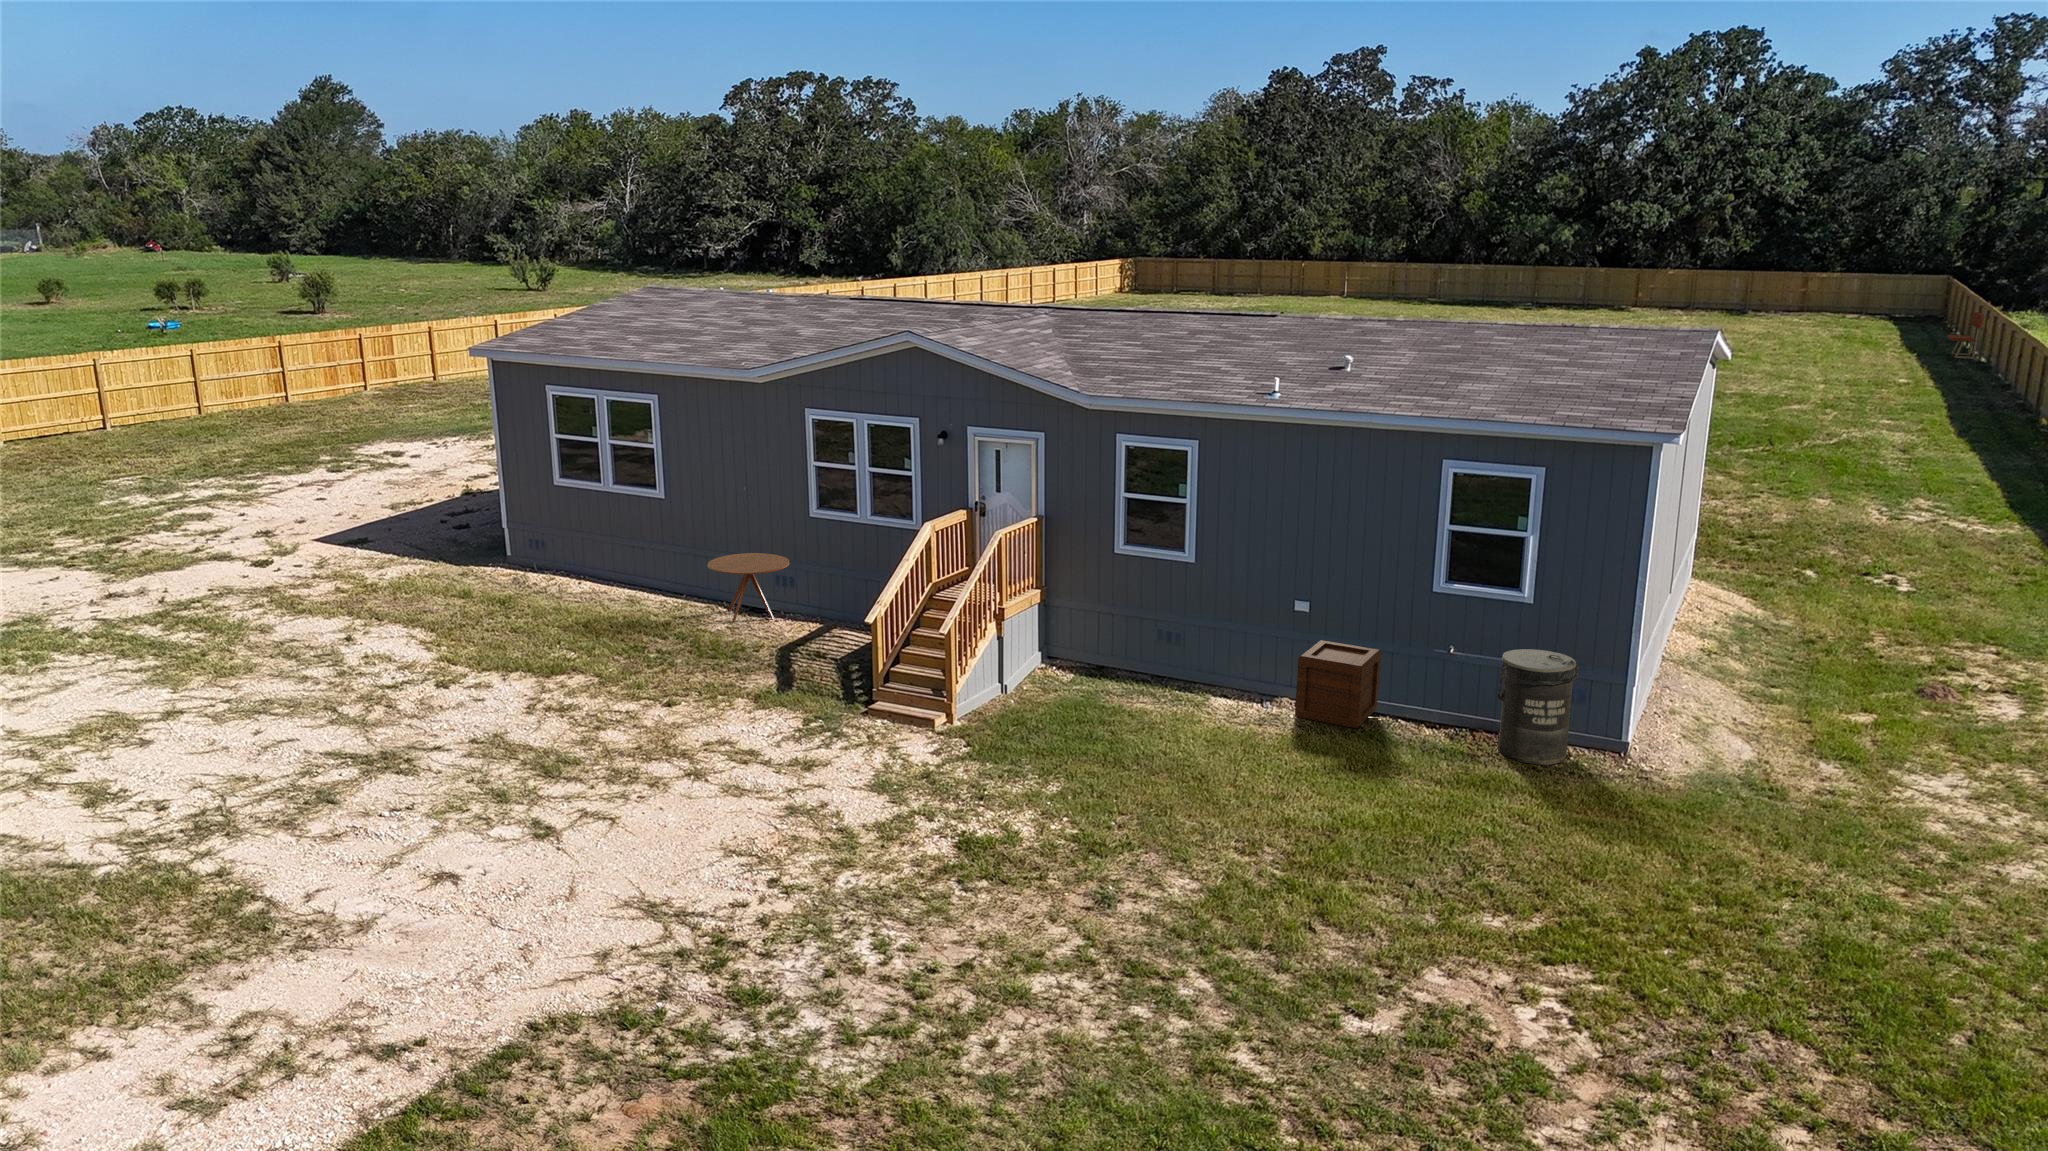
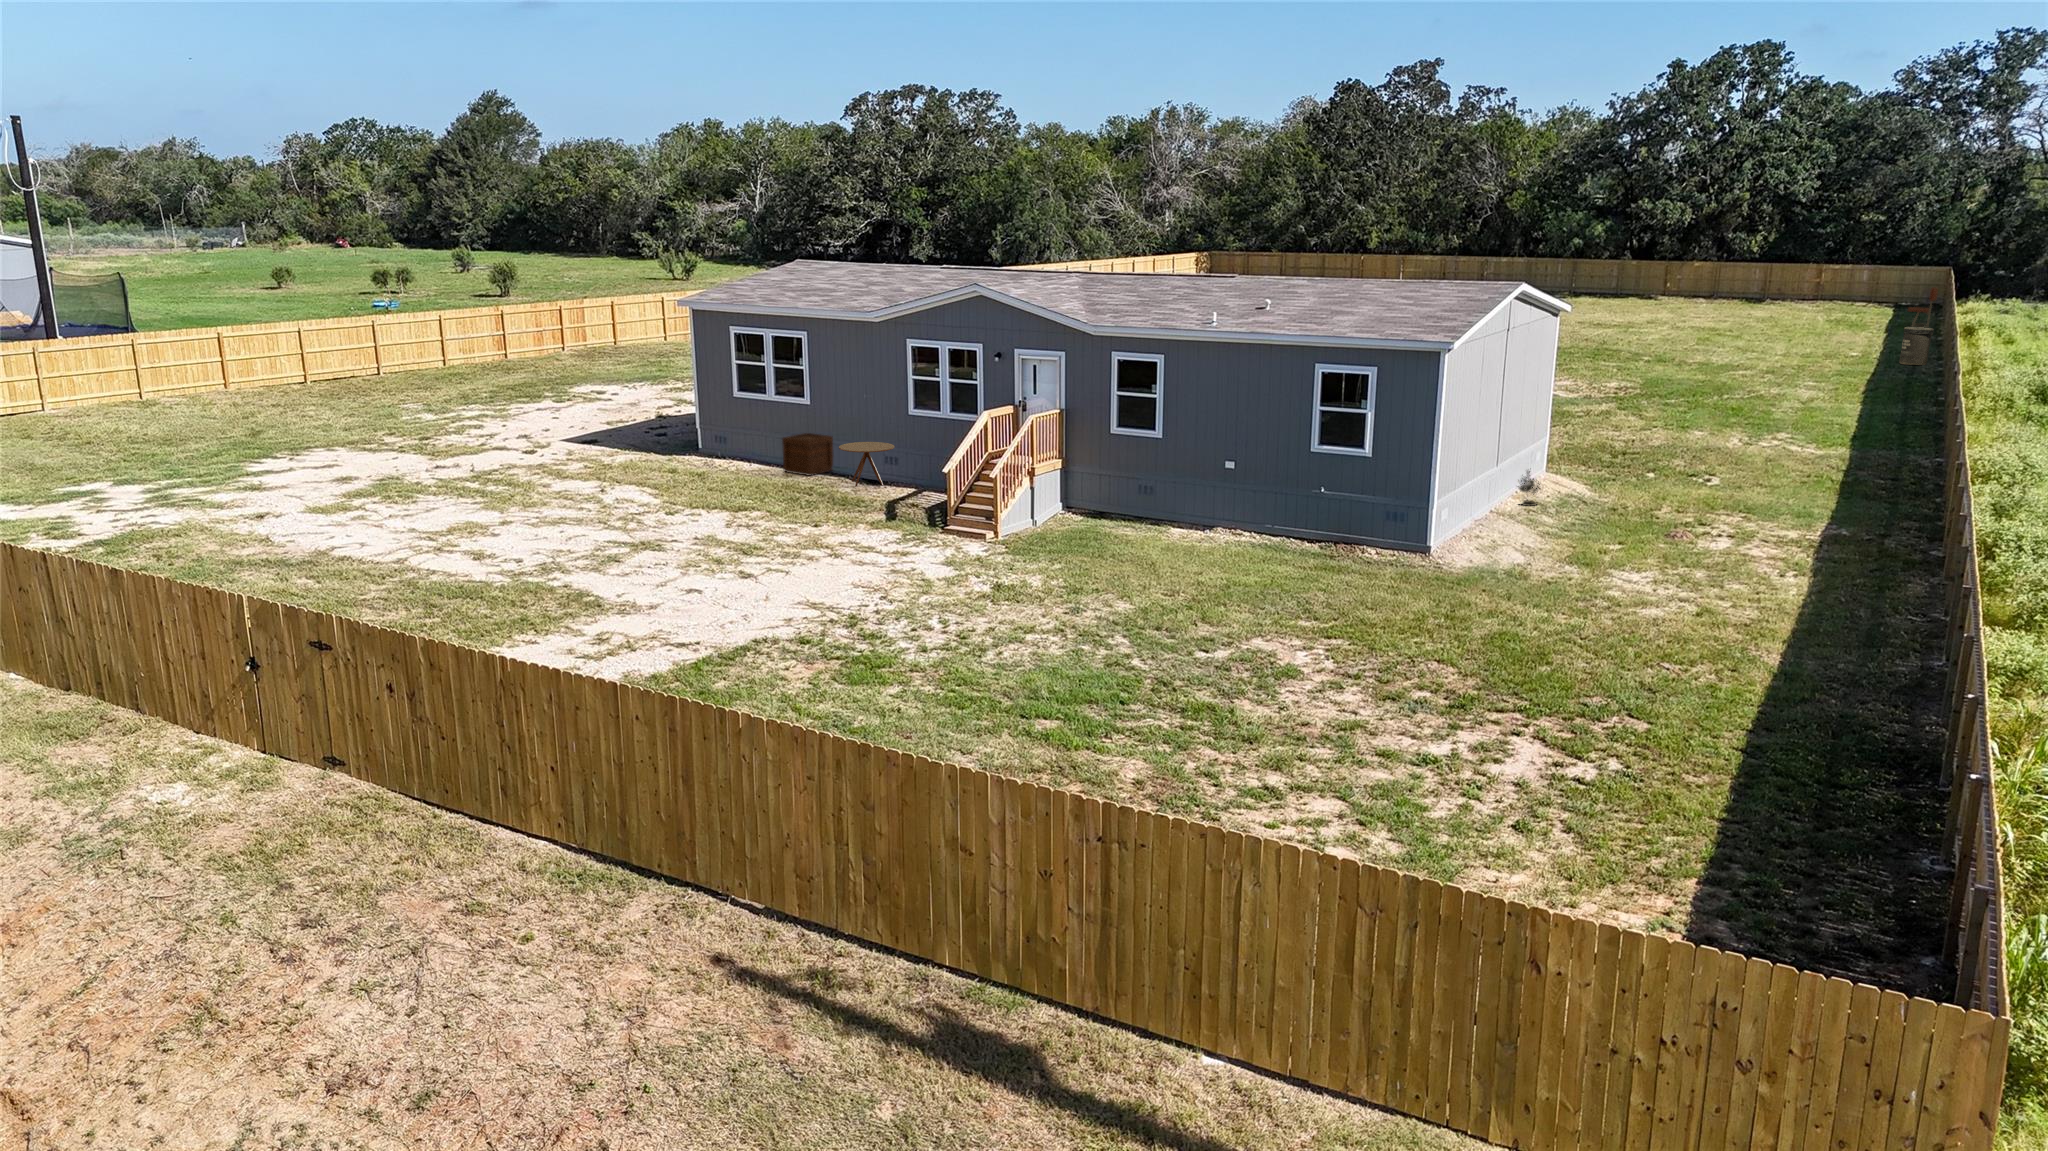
potted tree: none [1676,588,1718,644] -> present [1518,471,1540,506]
wooden crate: present [1295,640,1381,728] -> present [782,433,834,476]
trash can: present [1498,649,1579,765] -> present [1899,327,1933,365]

